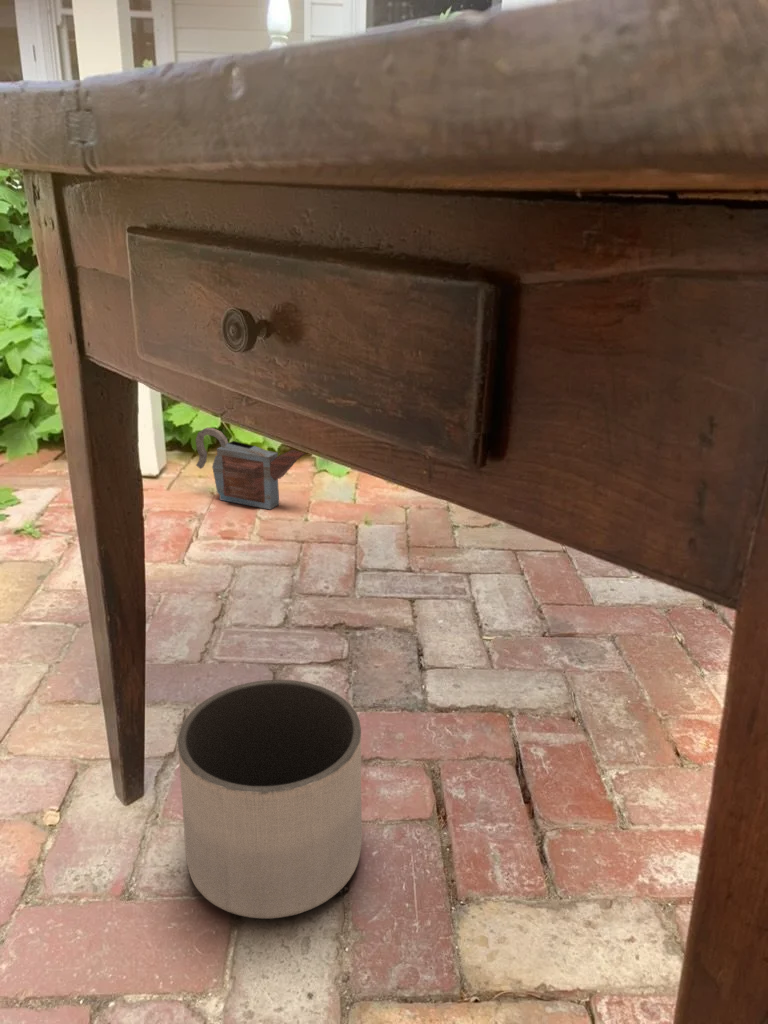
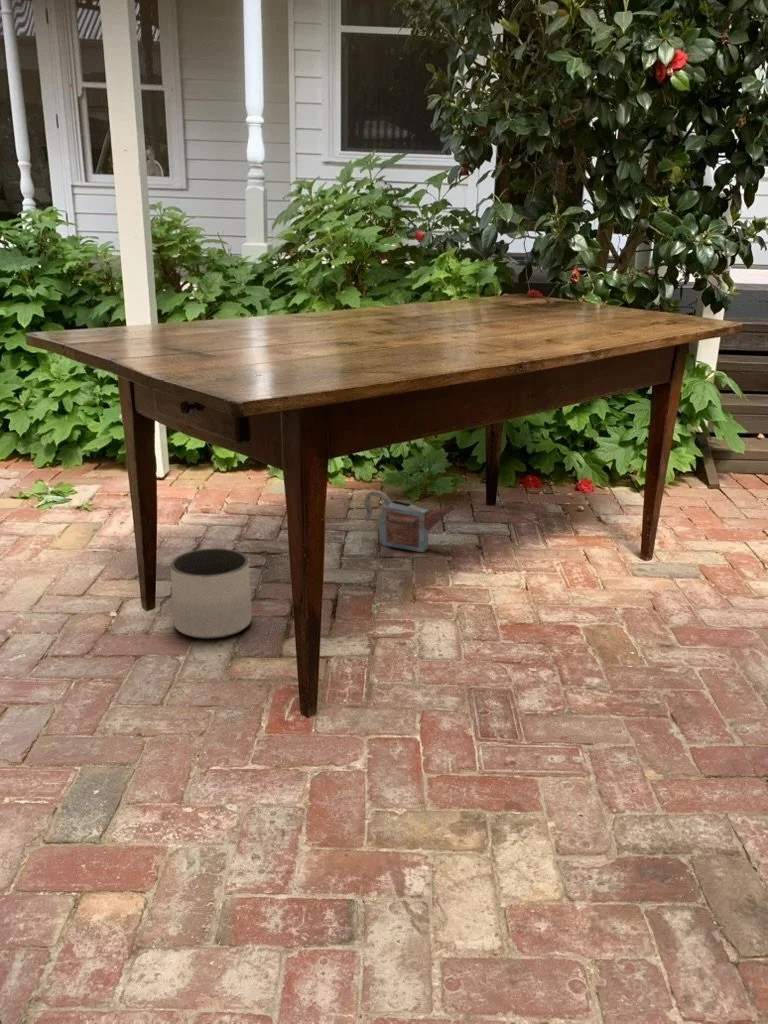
watering can: present [196,428,306,509] -> present [364,491,454,552]

